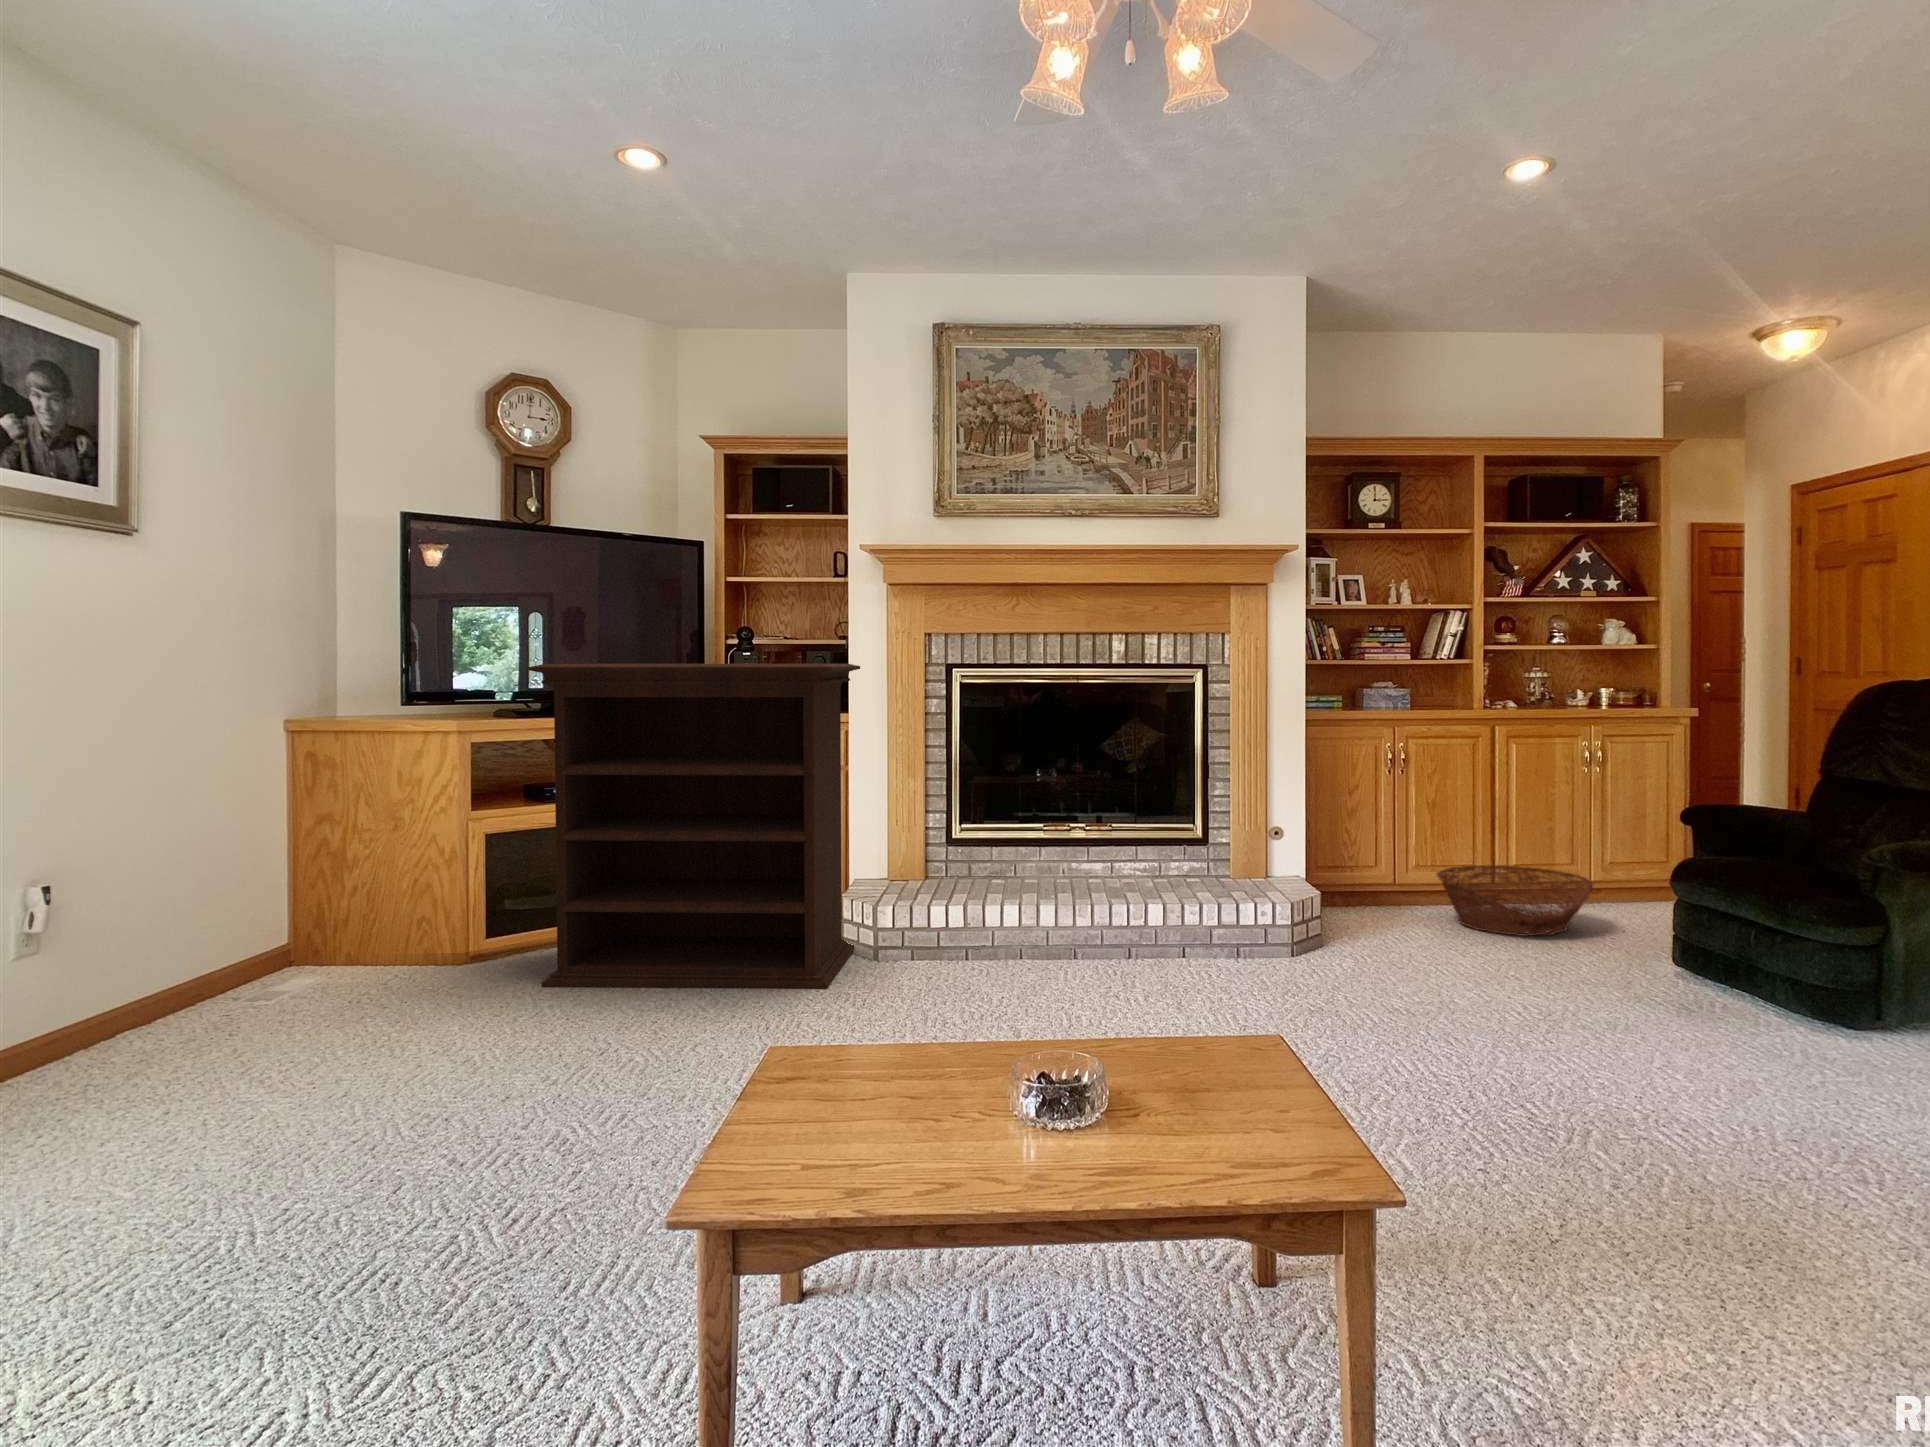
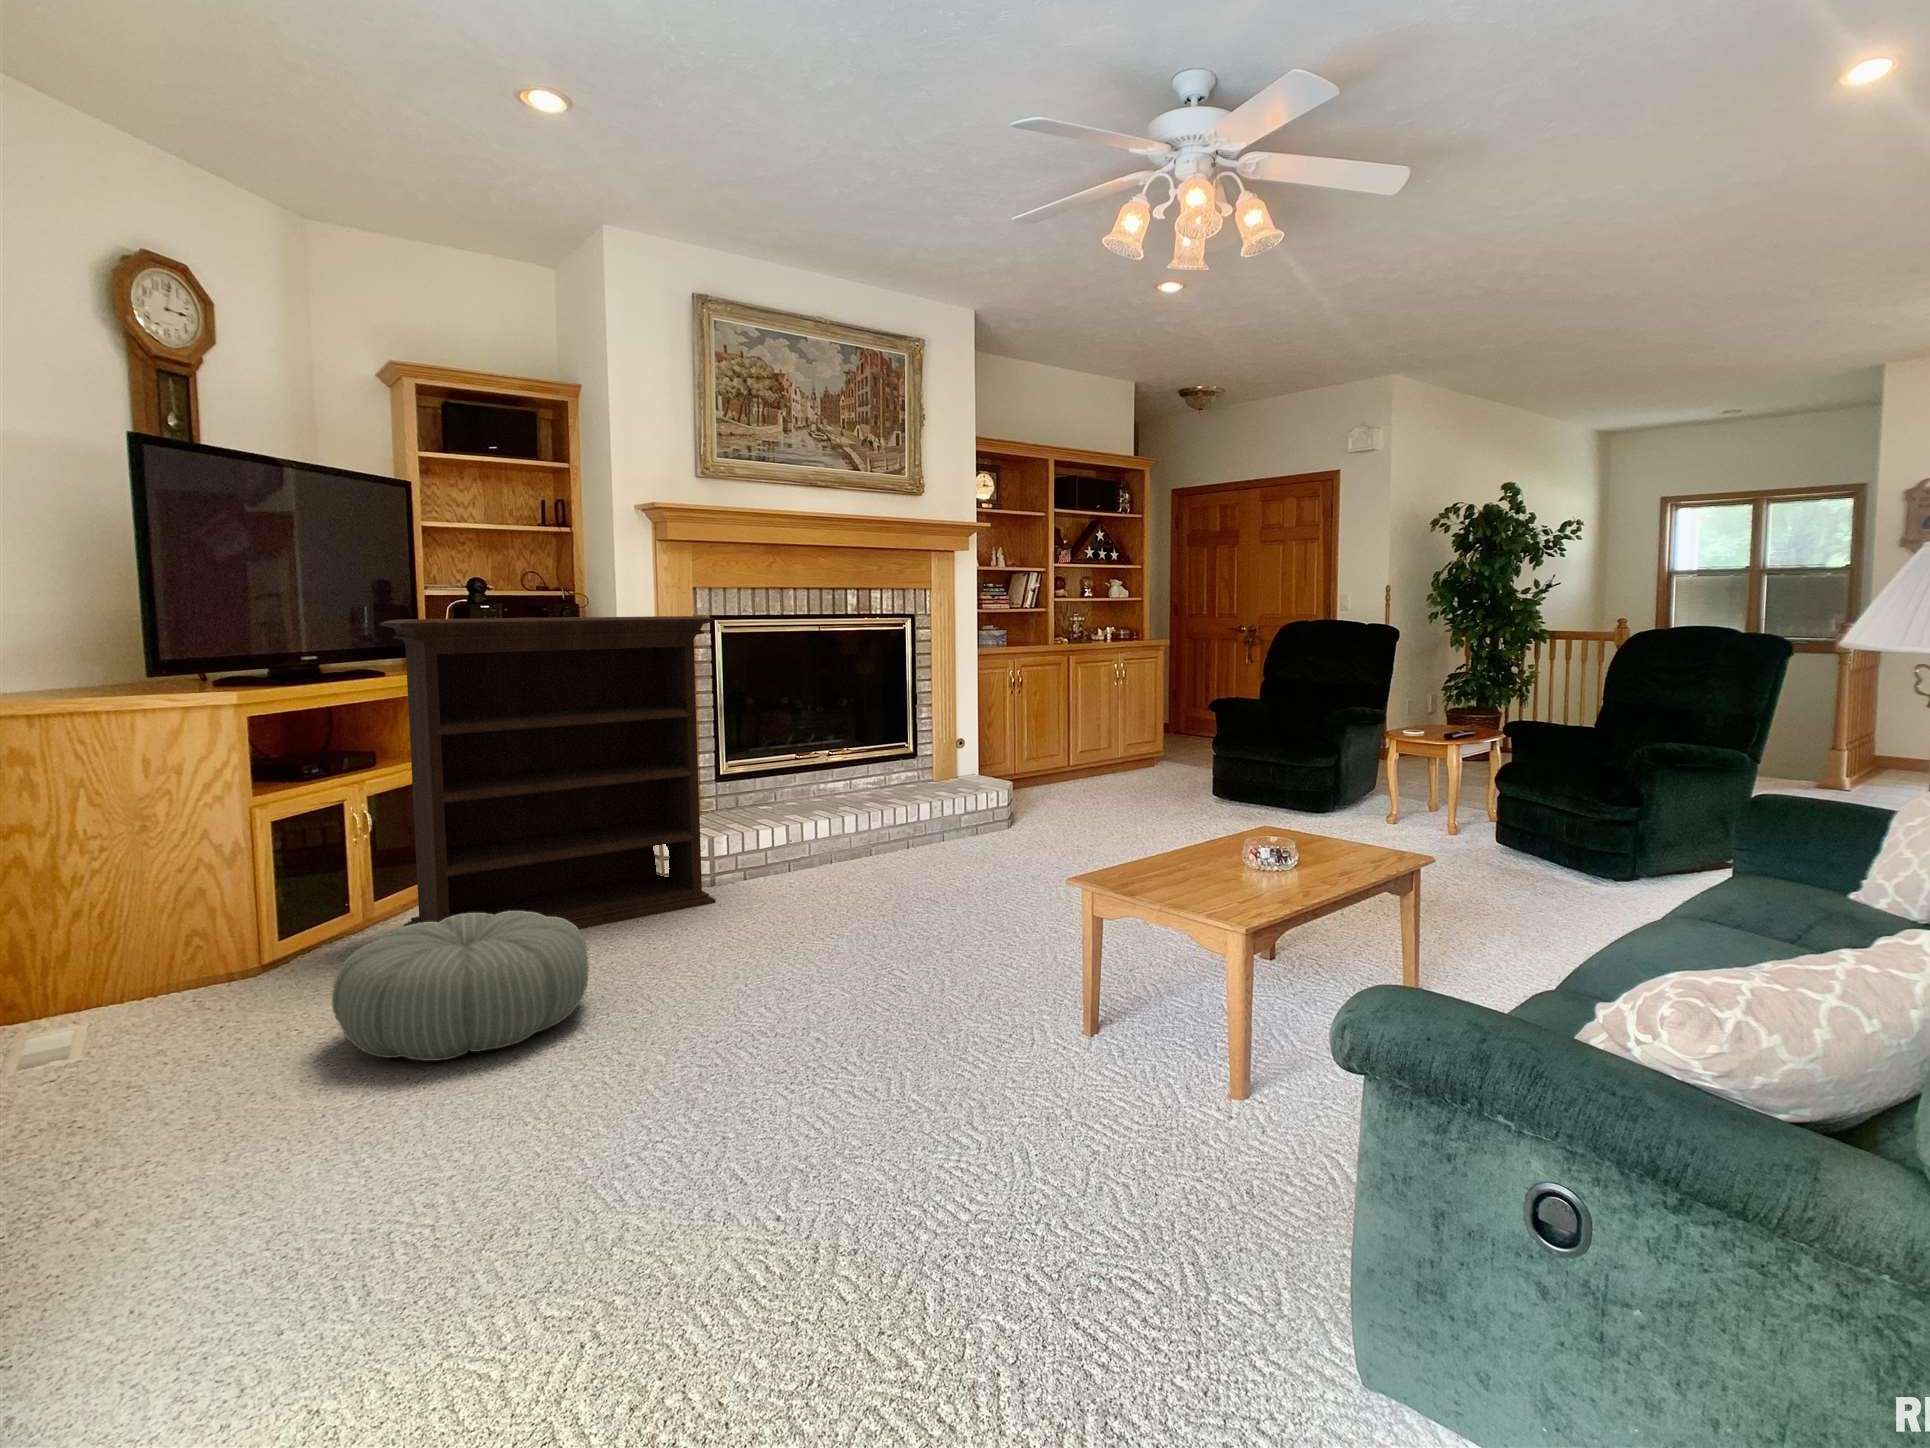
basket: present [1436,865,1593,936] -> none [1049,754,1139,799]
pouf: none [193,966,494,1141] -> present [332,911,589,1061]

